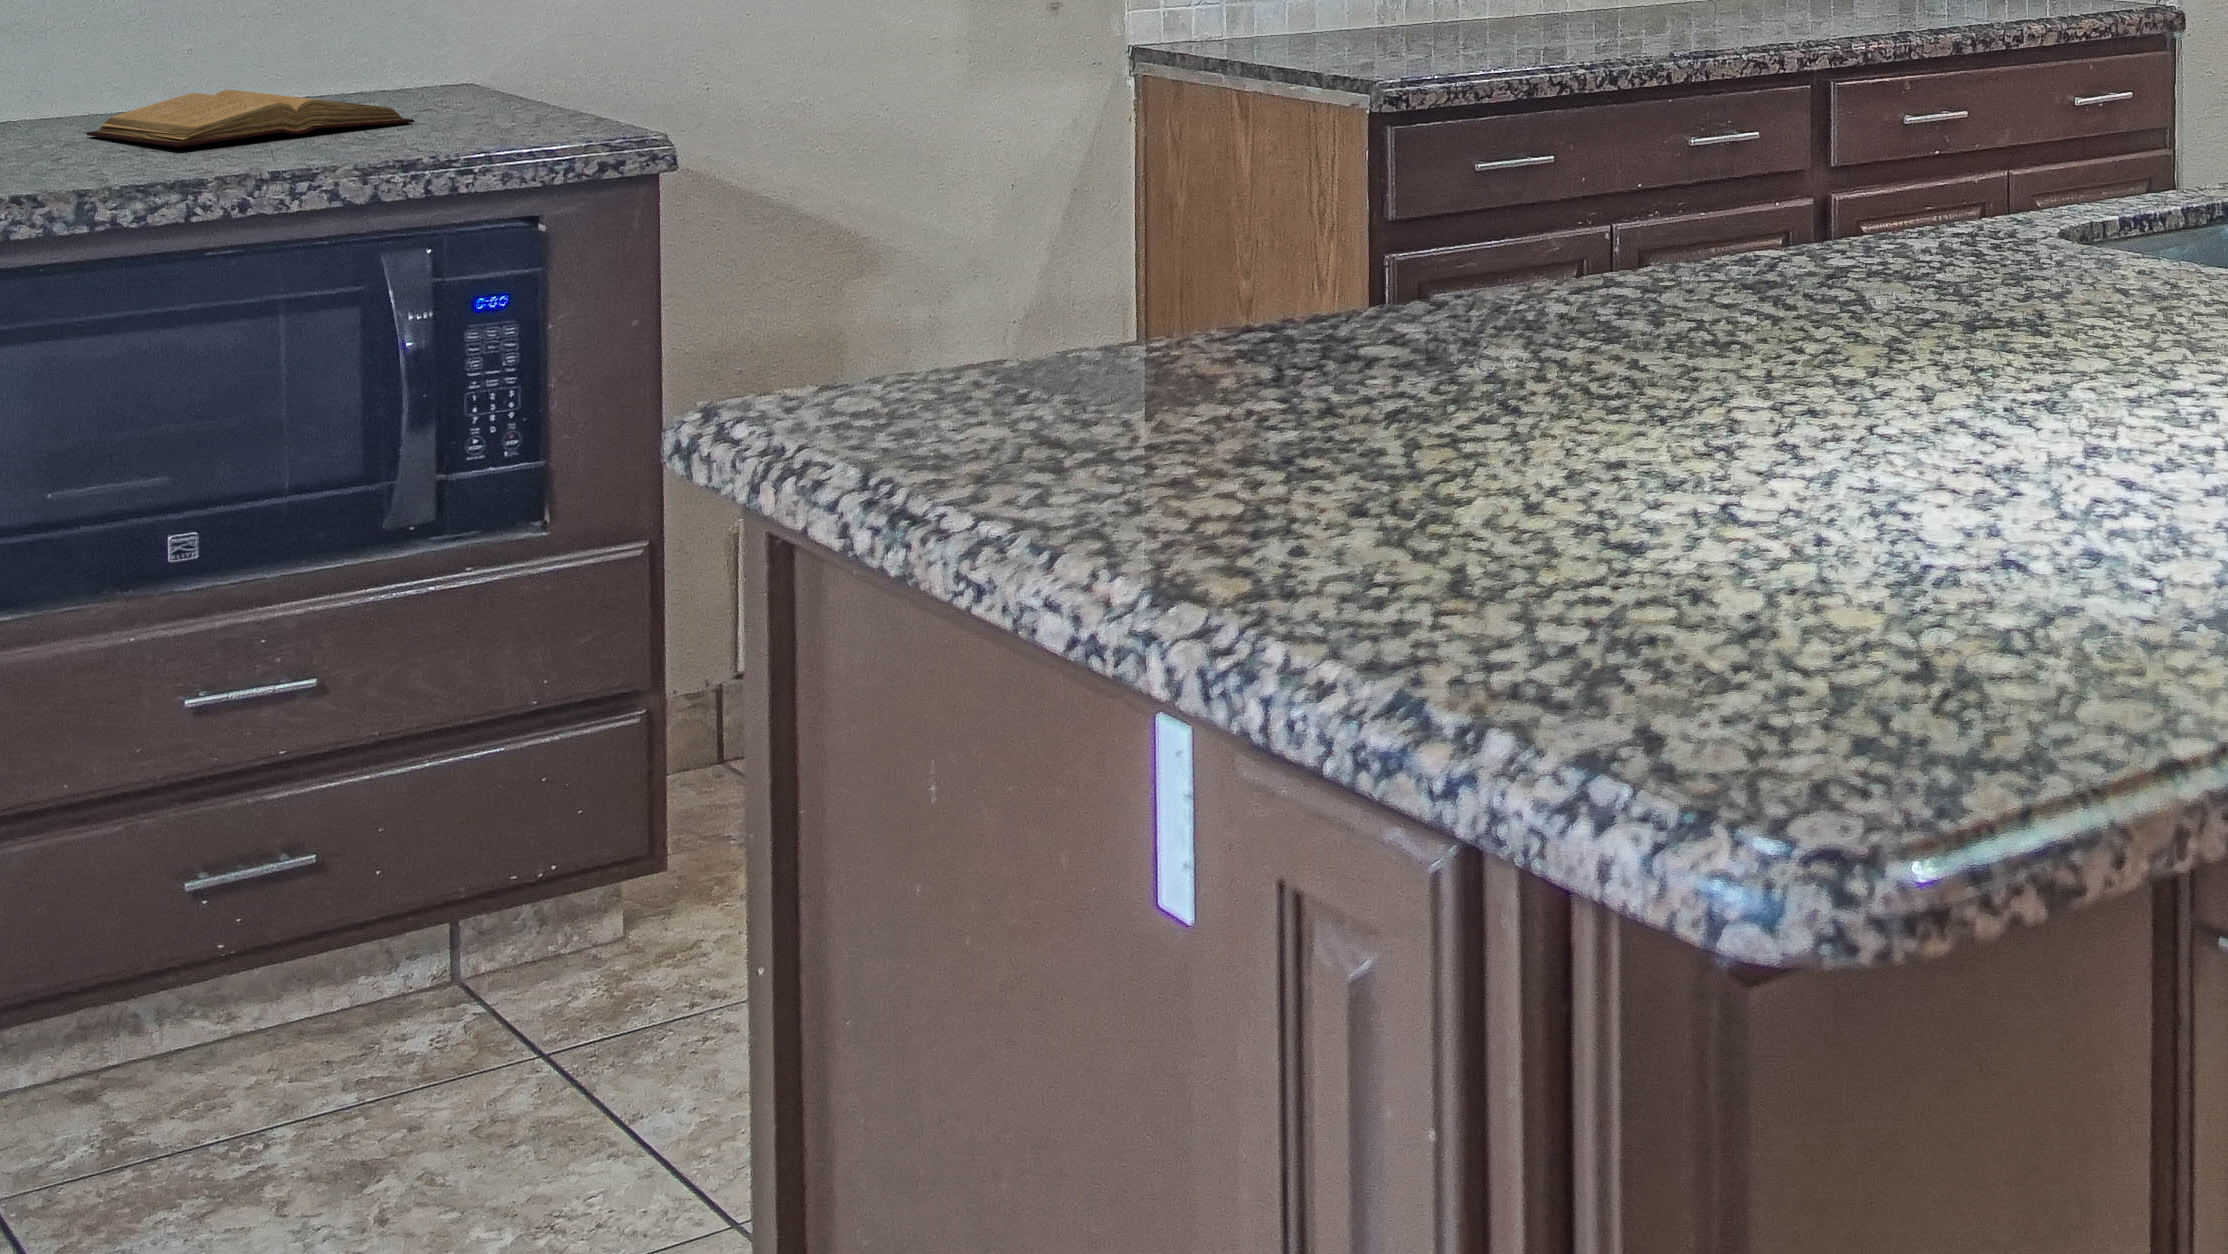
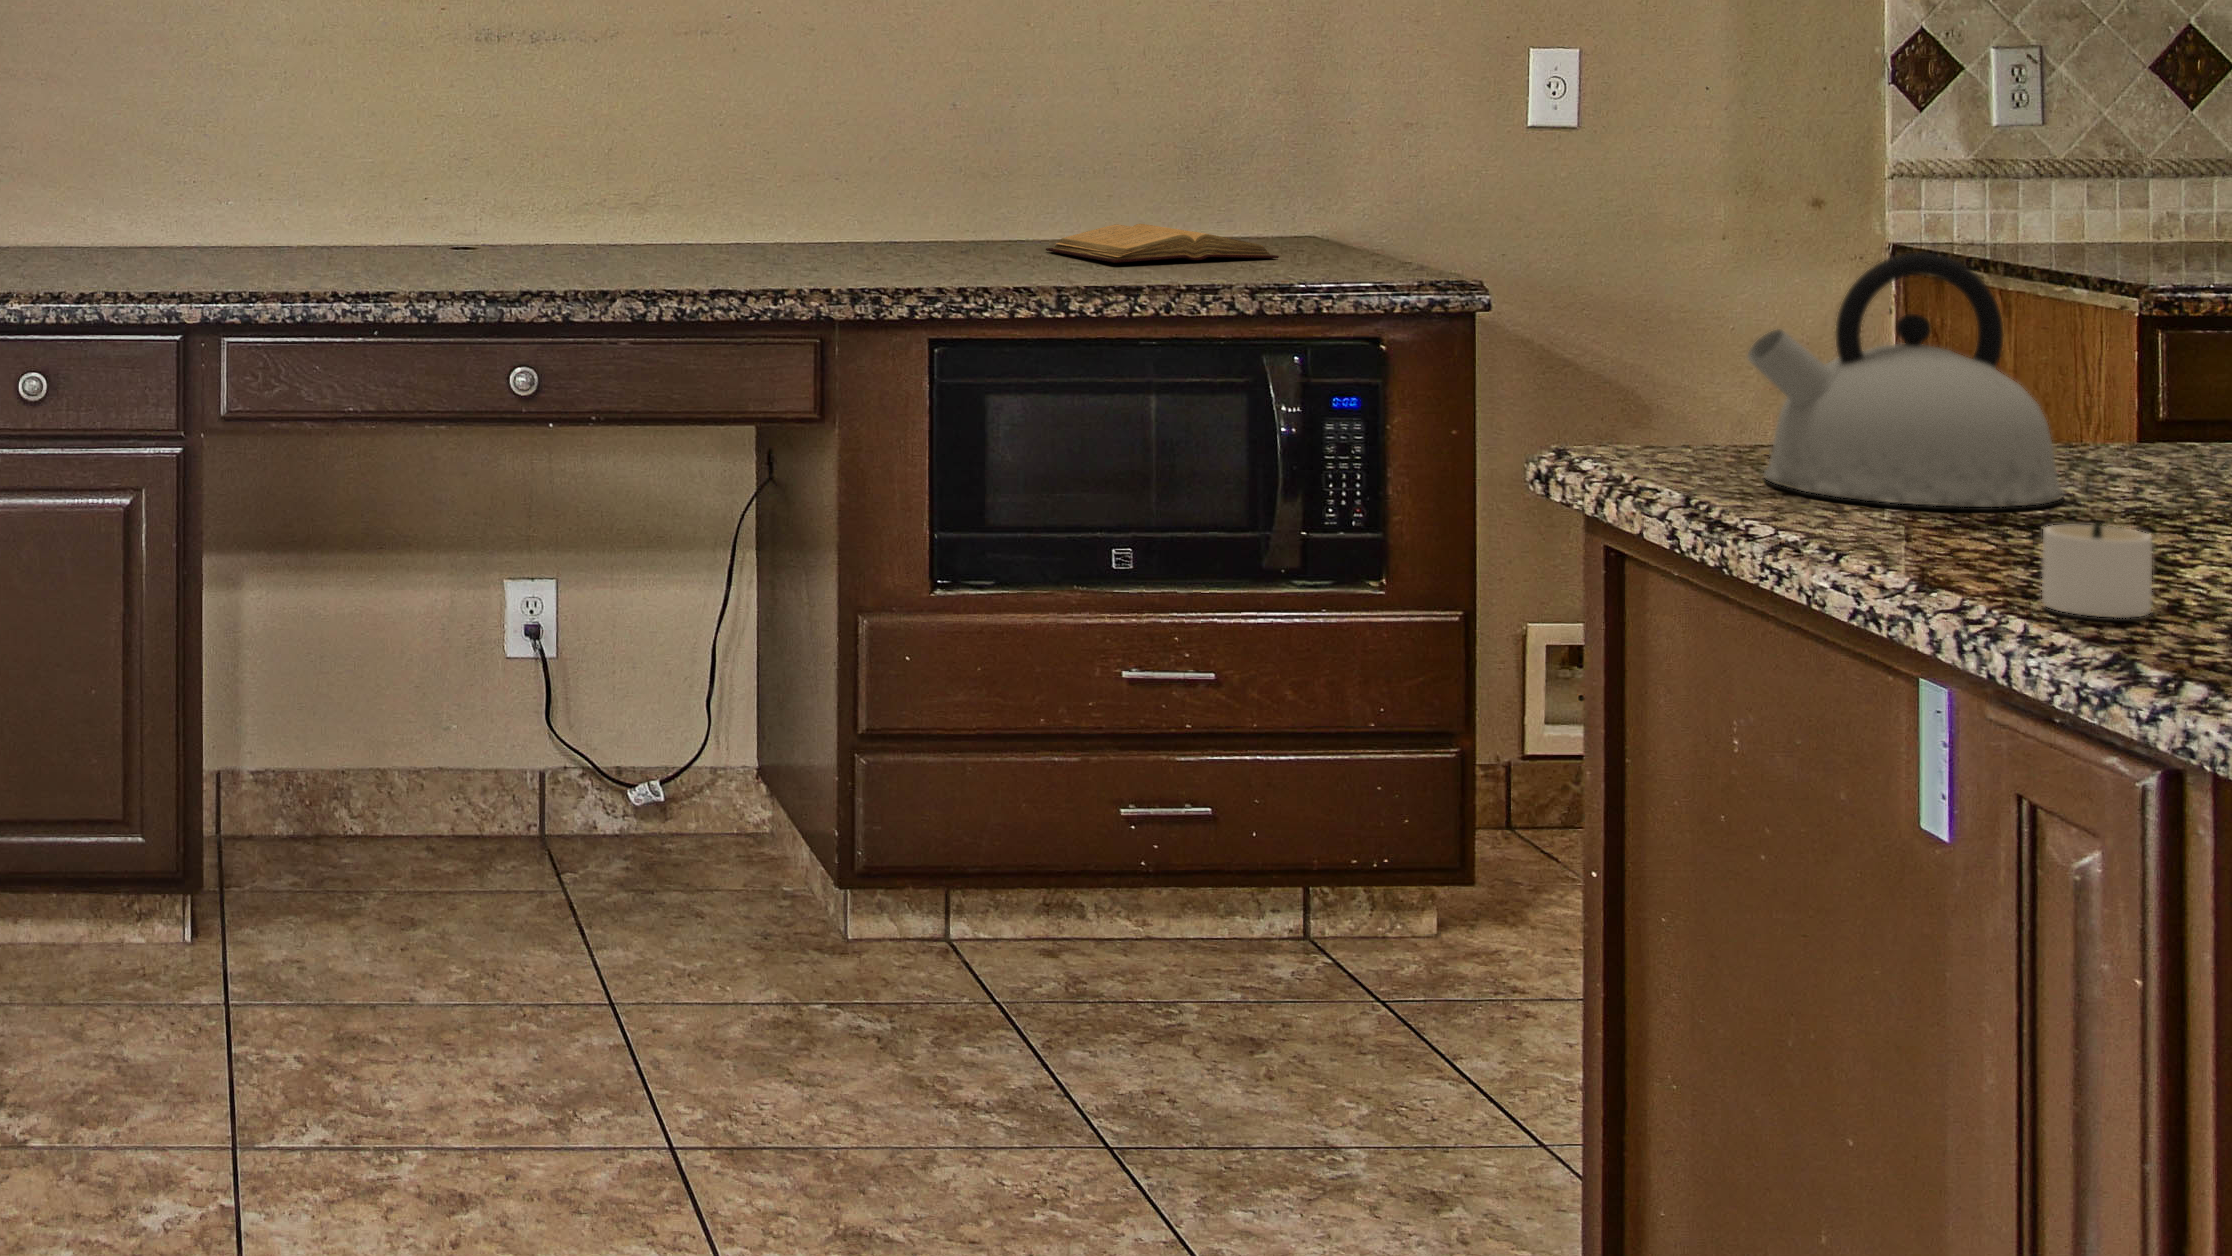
kettle: none [935,108,1316,440] -> present [1748,253,2064,507]
candle: none [1298,483,1483,616] -> present [2042,522,2152,618]

